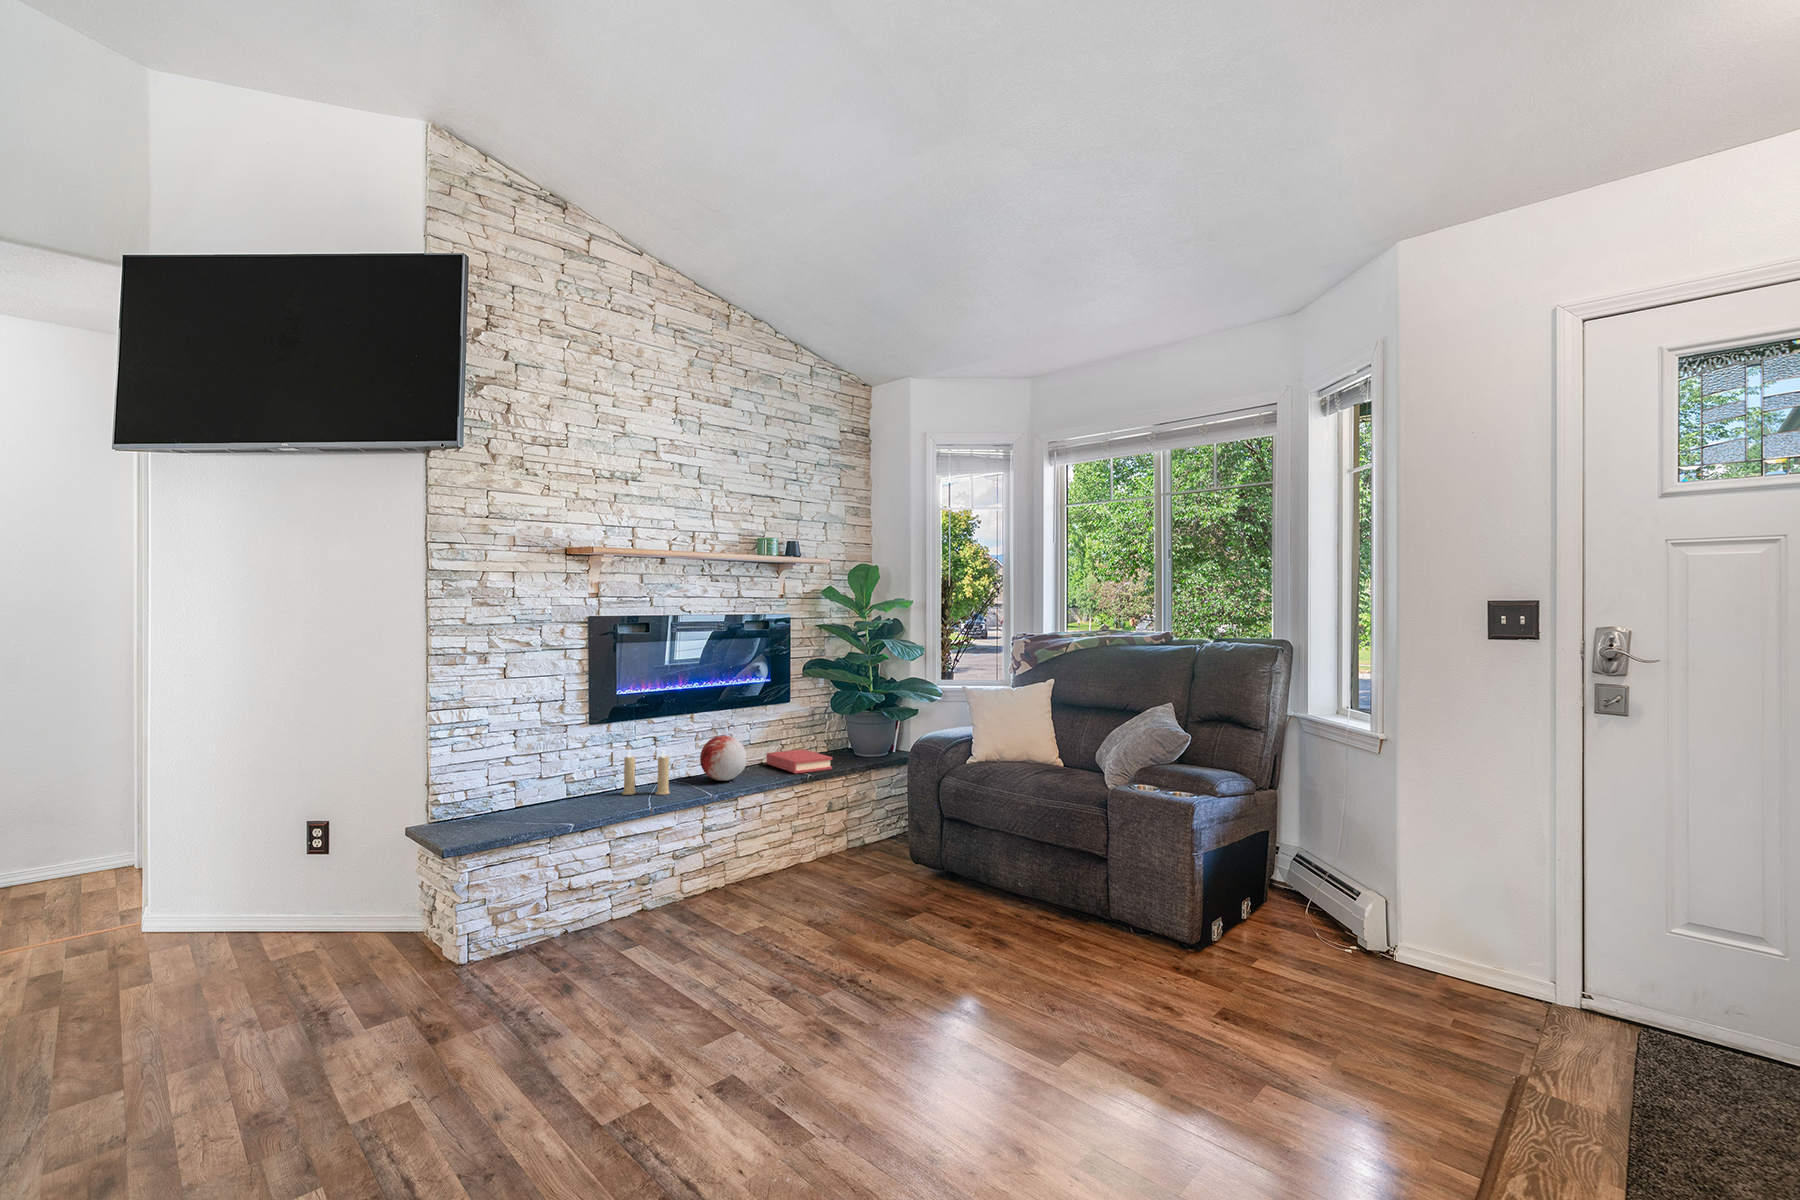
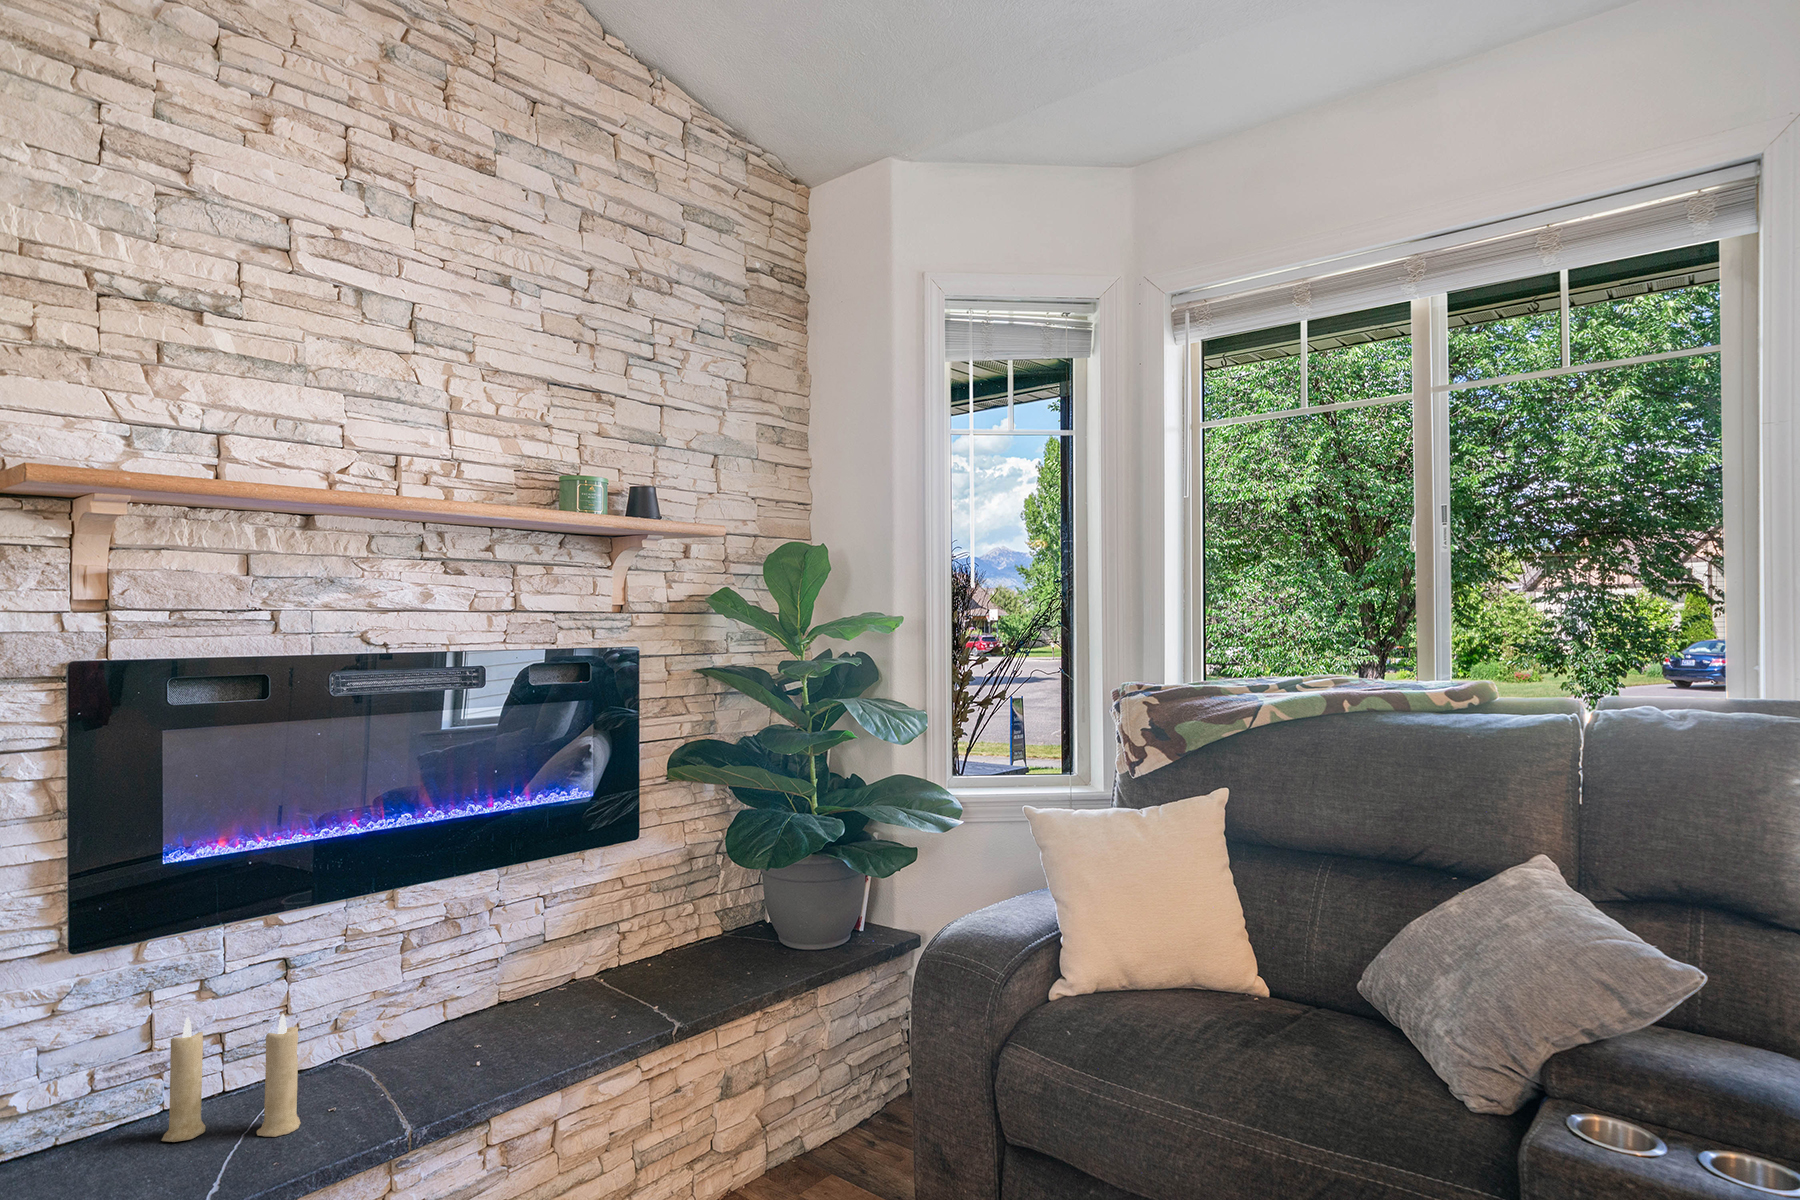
decorative orb: present [700,736,747,781] -> none [401,946,521,1062]
hardback book: present [767,749,832,773] -> none [581,942,731,1022]

